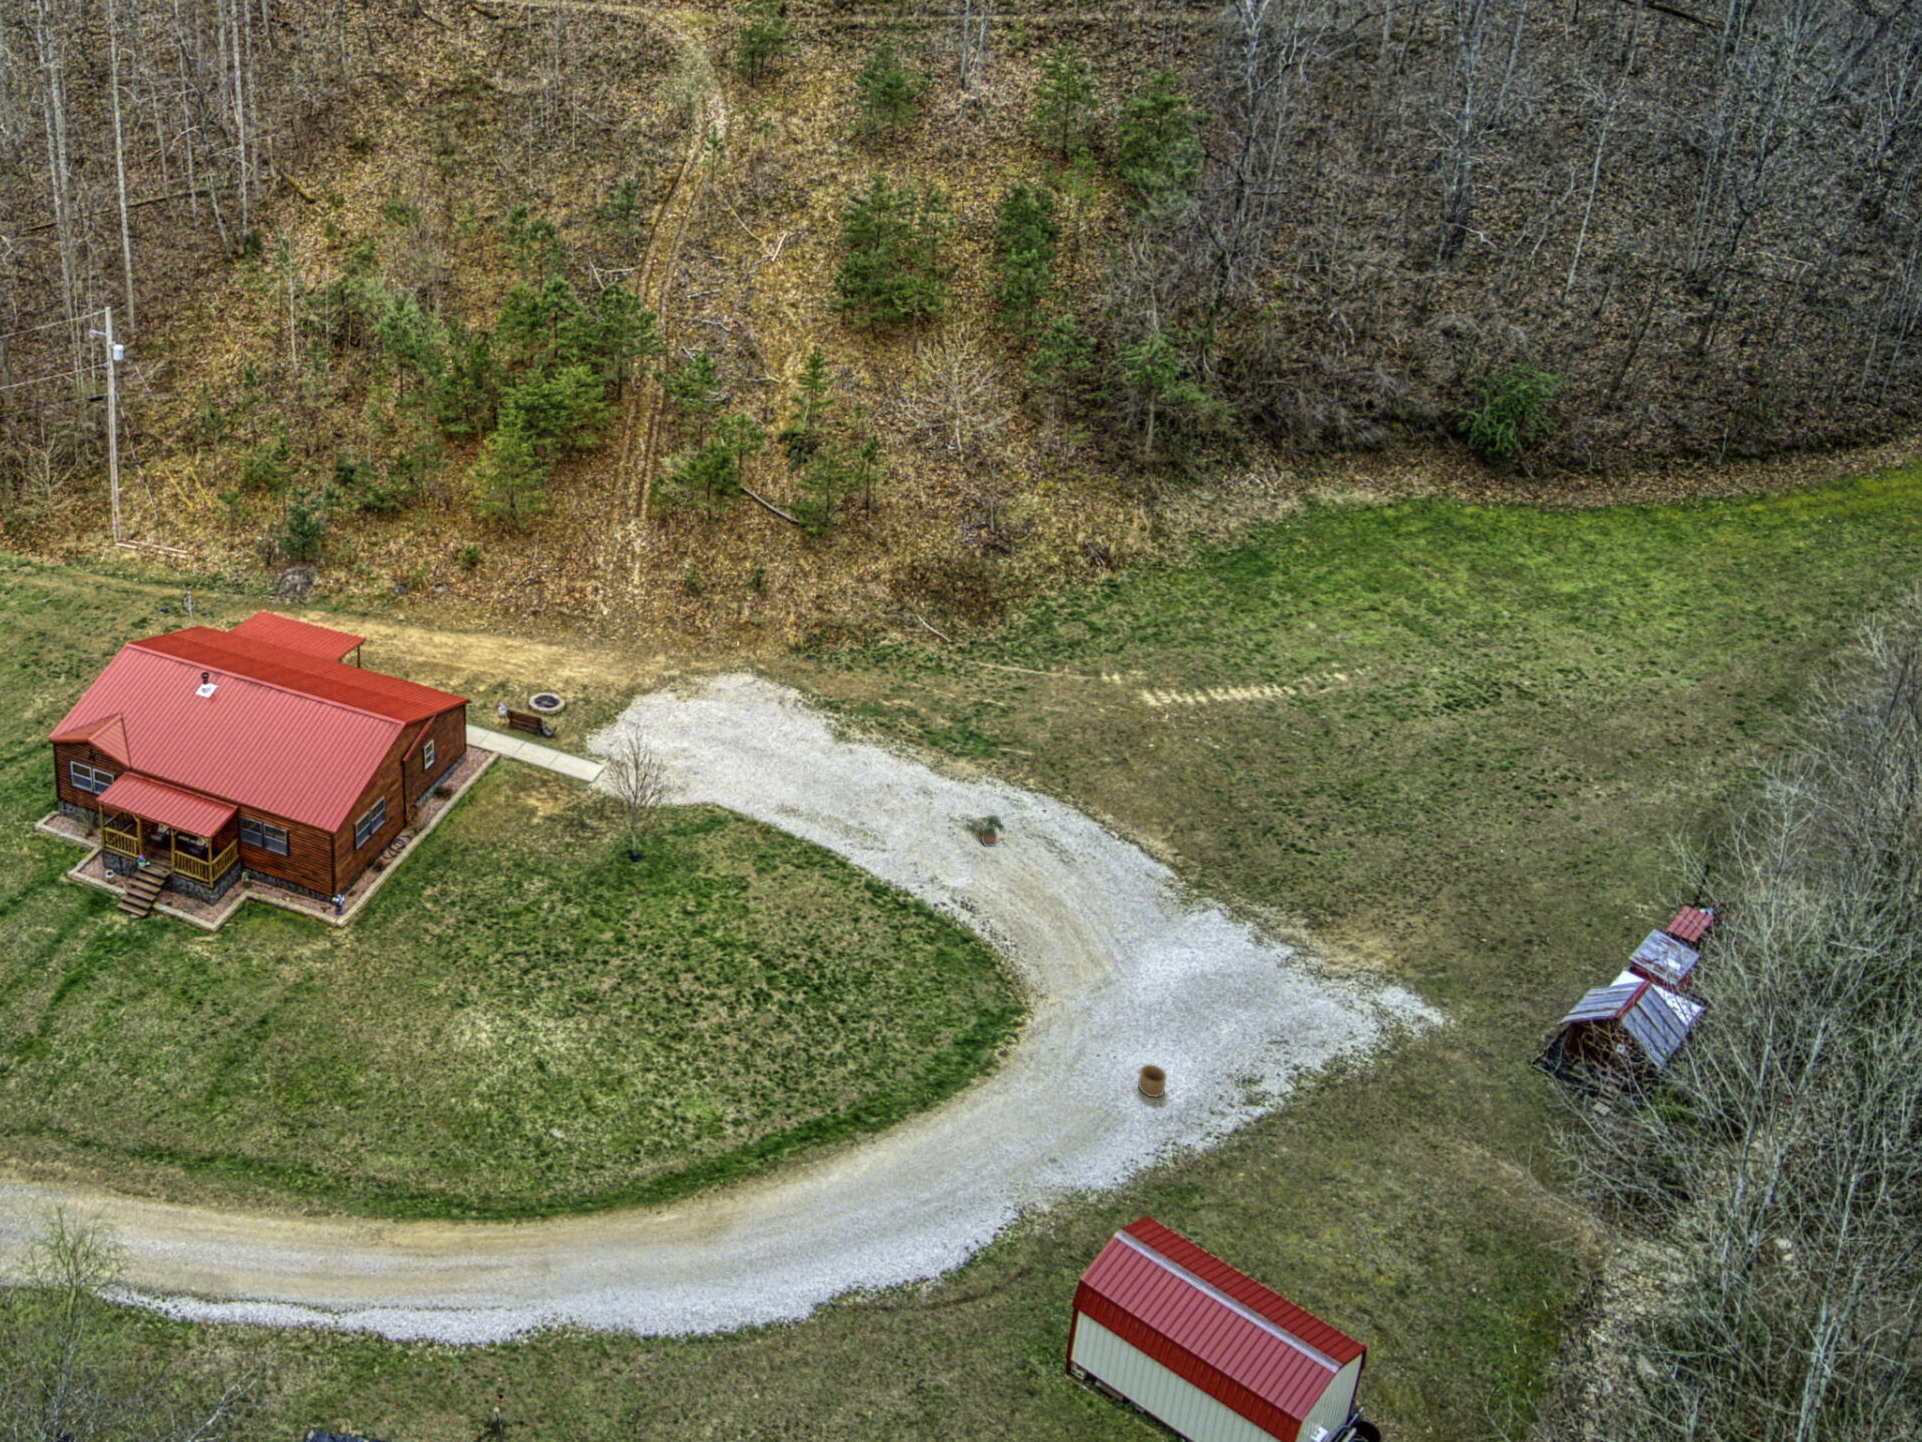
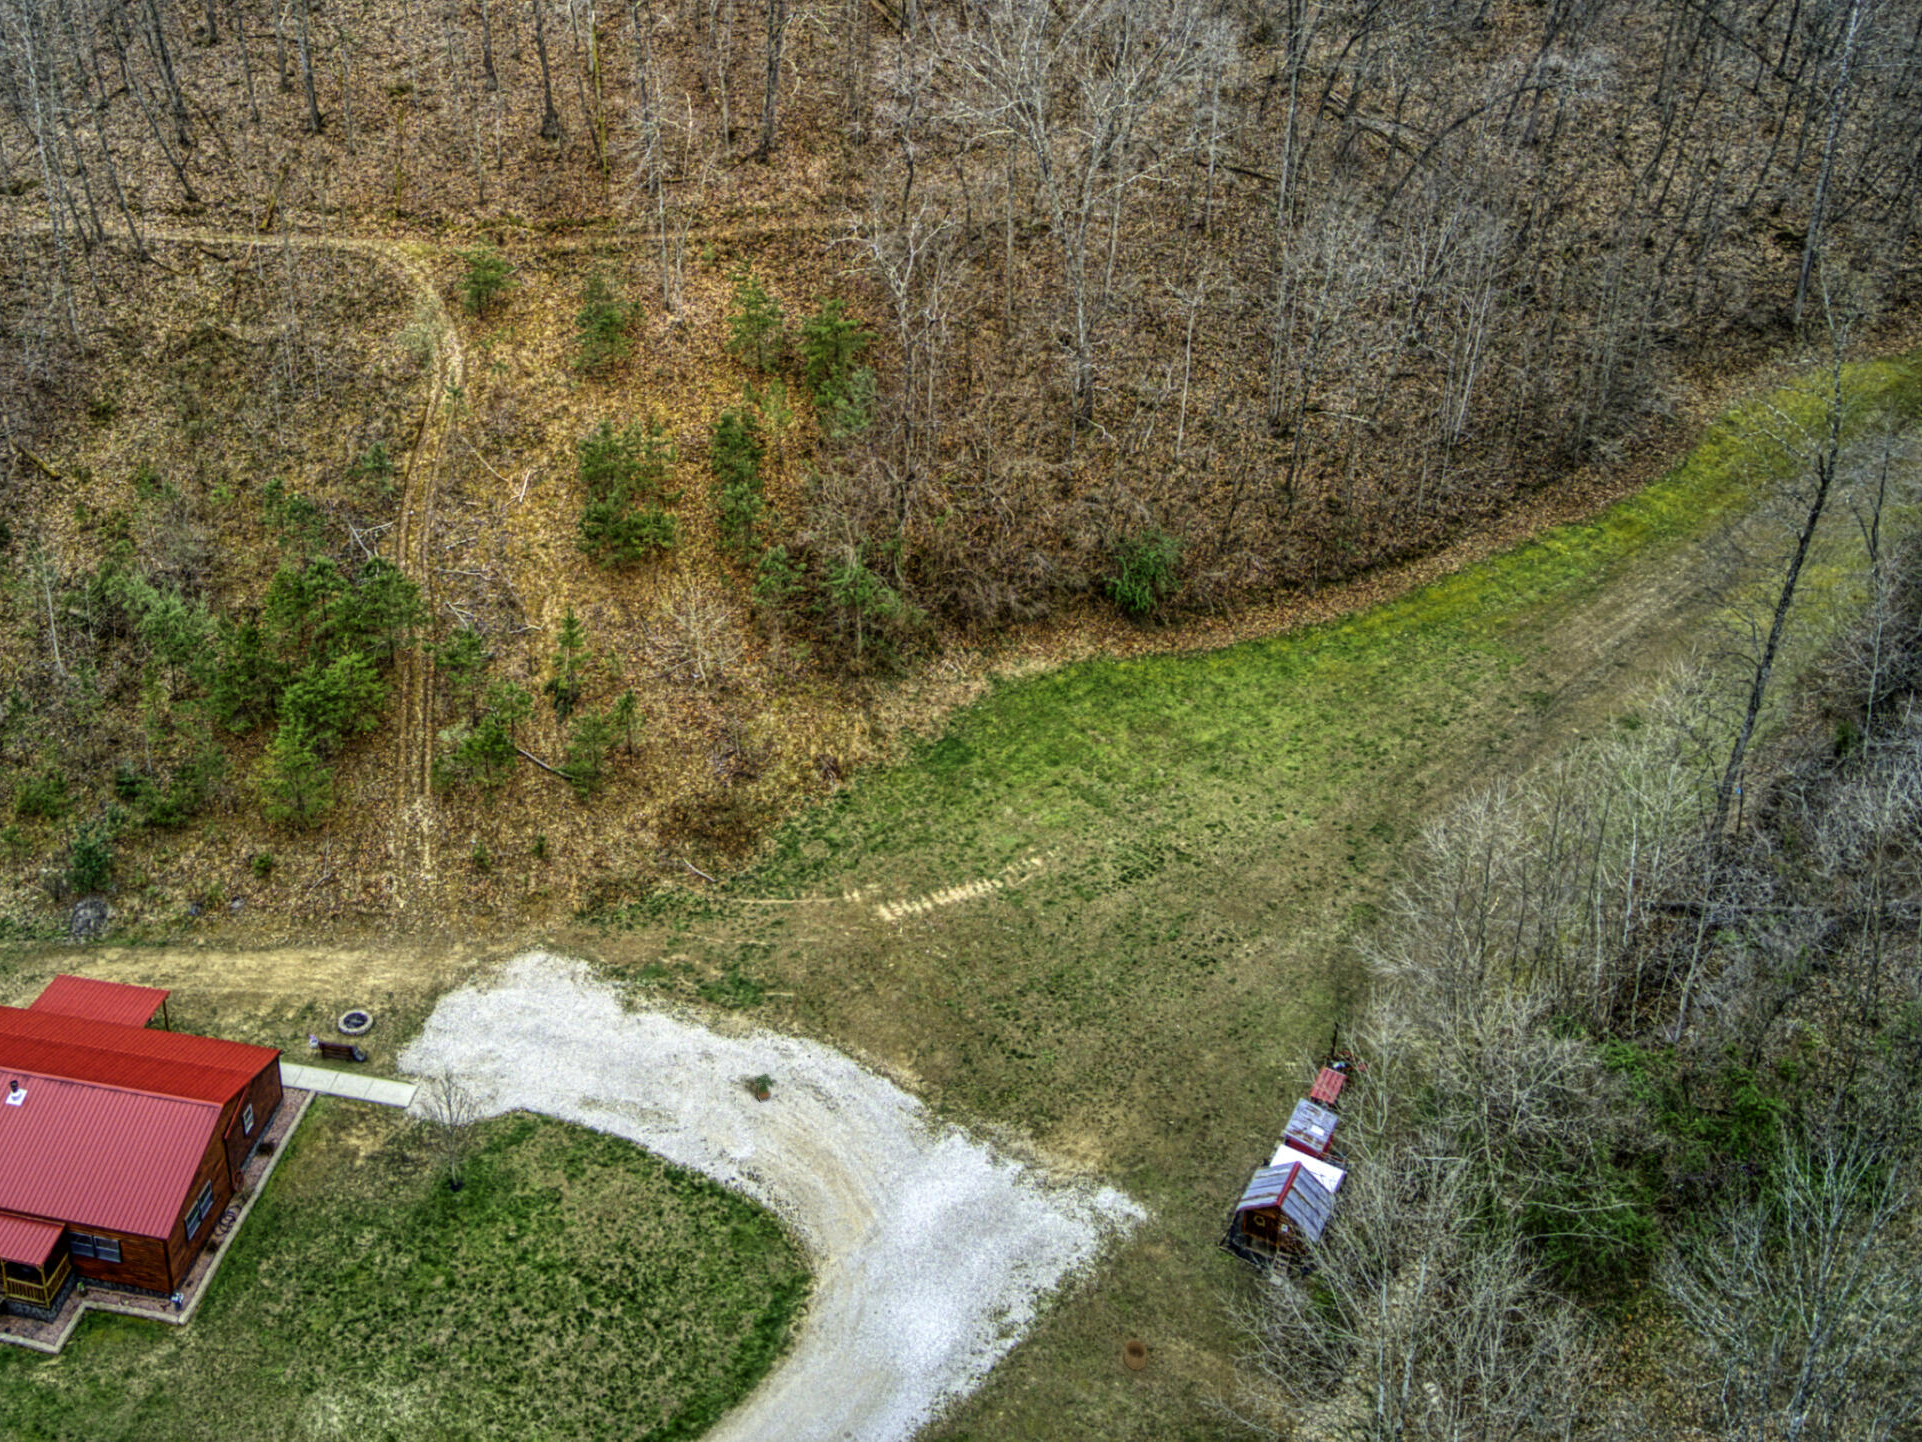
wooden bucket: present [1138,1064,1167,1097] -> present [1125,1340,1147,1370]

